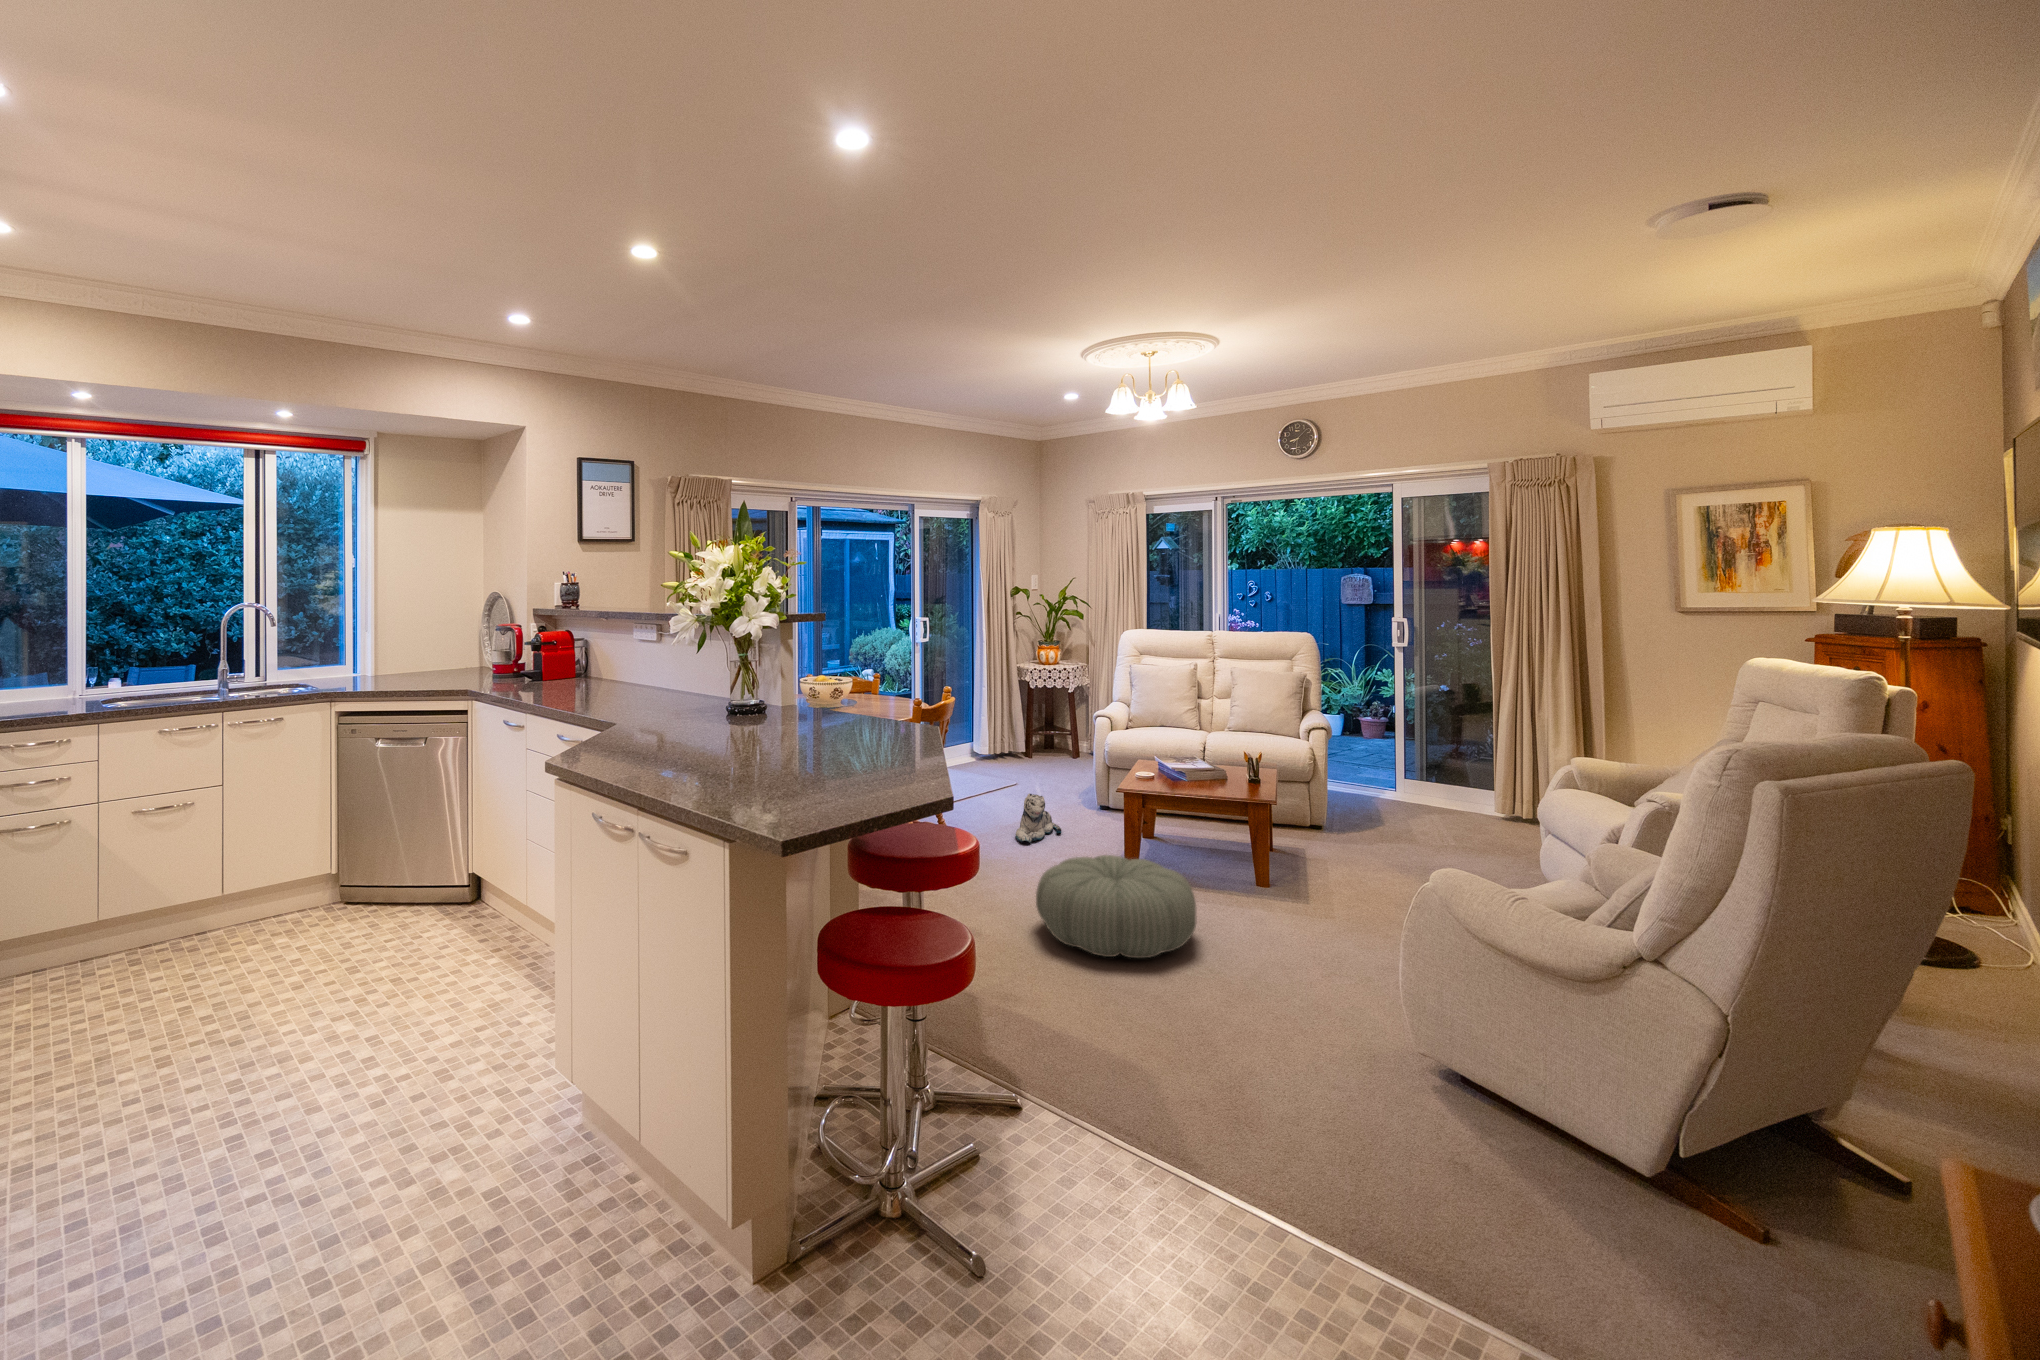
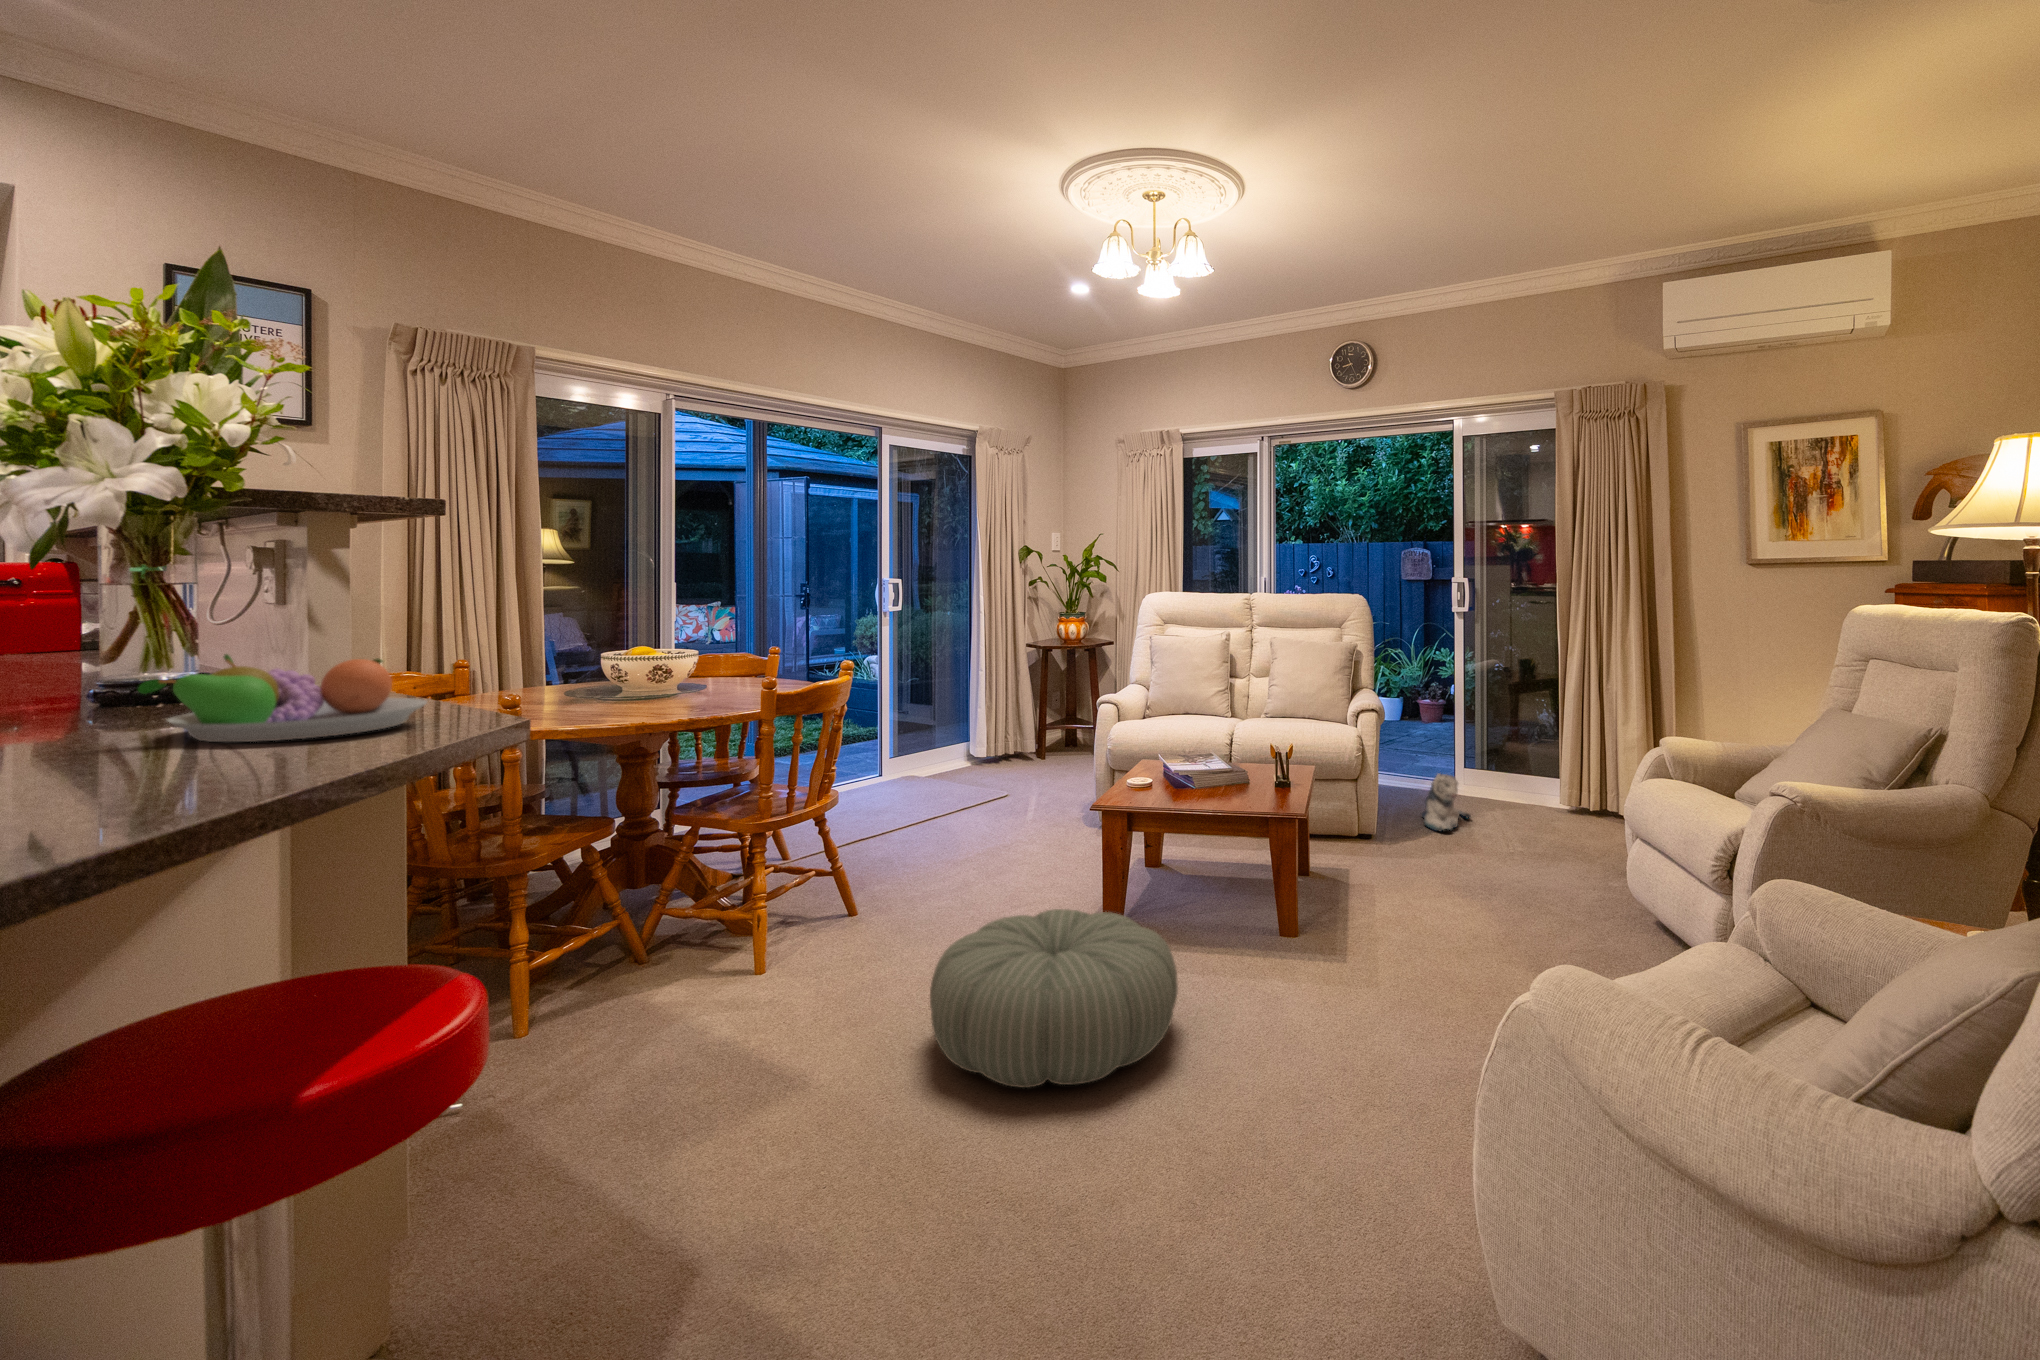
fruit bowl: none [806,701,888,739] -> present [138,654,427,742]
plush toy: present [1015,793,1061,842] -> present [1422,773,1471,832]

